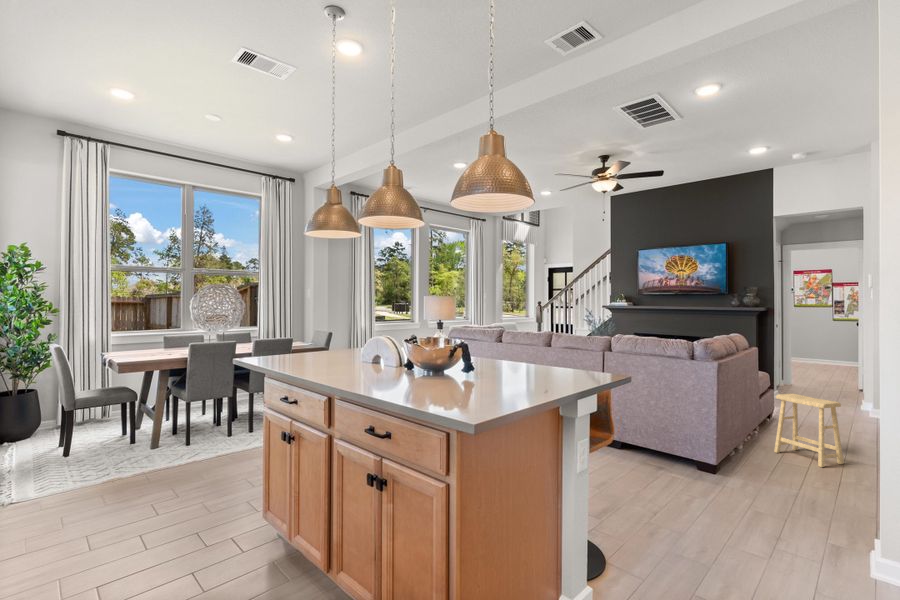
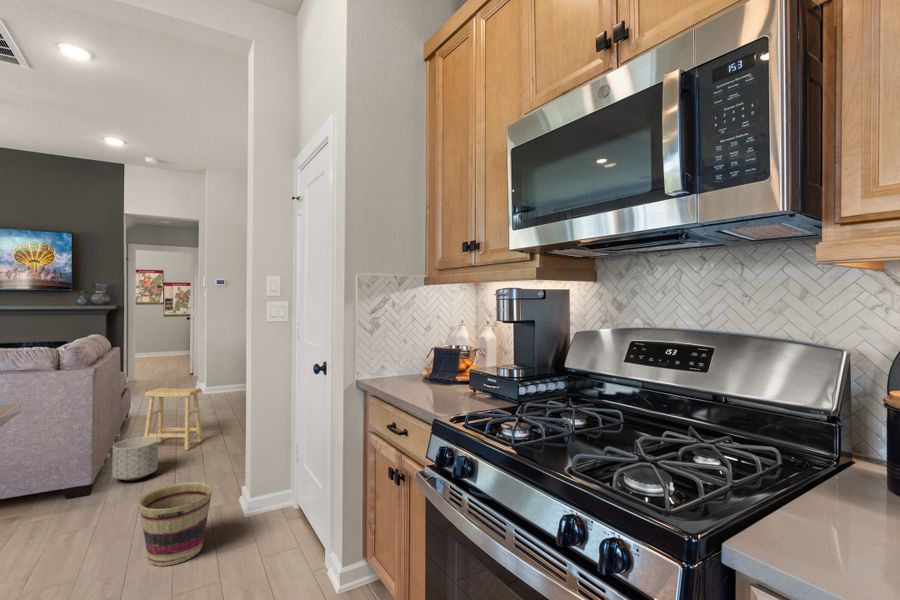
planter: none [738,434,781,476] -> present [112,437,158,481]
basket: none [735,484,811,567] -> present [139,482,212,566]

